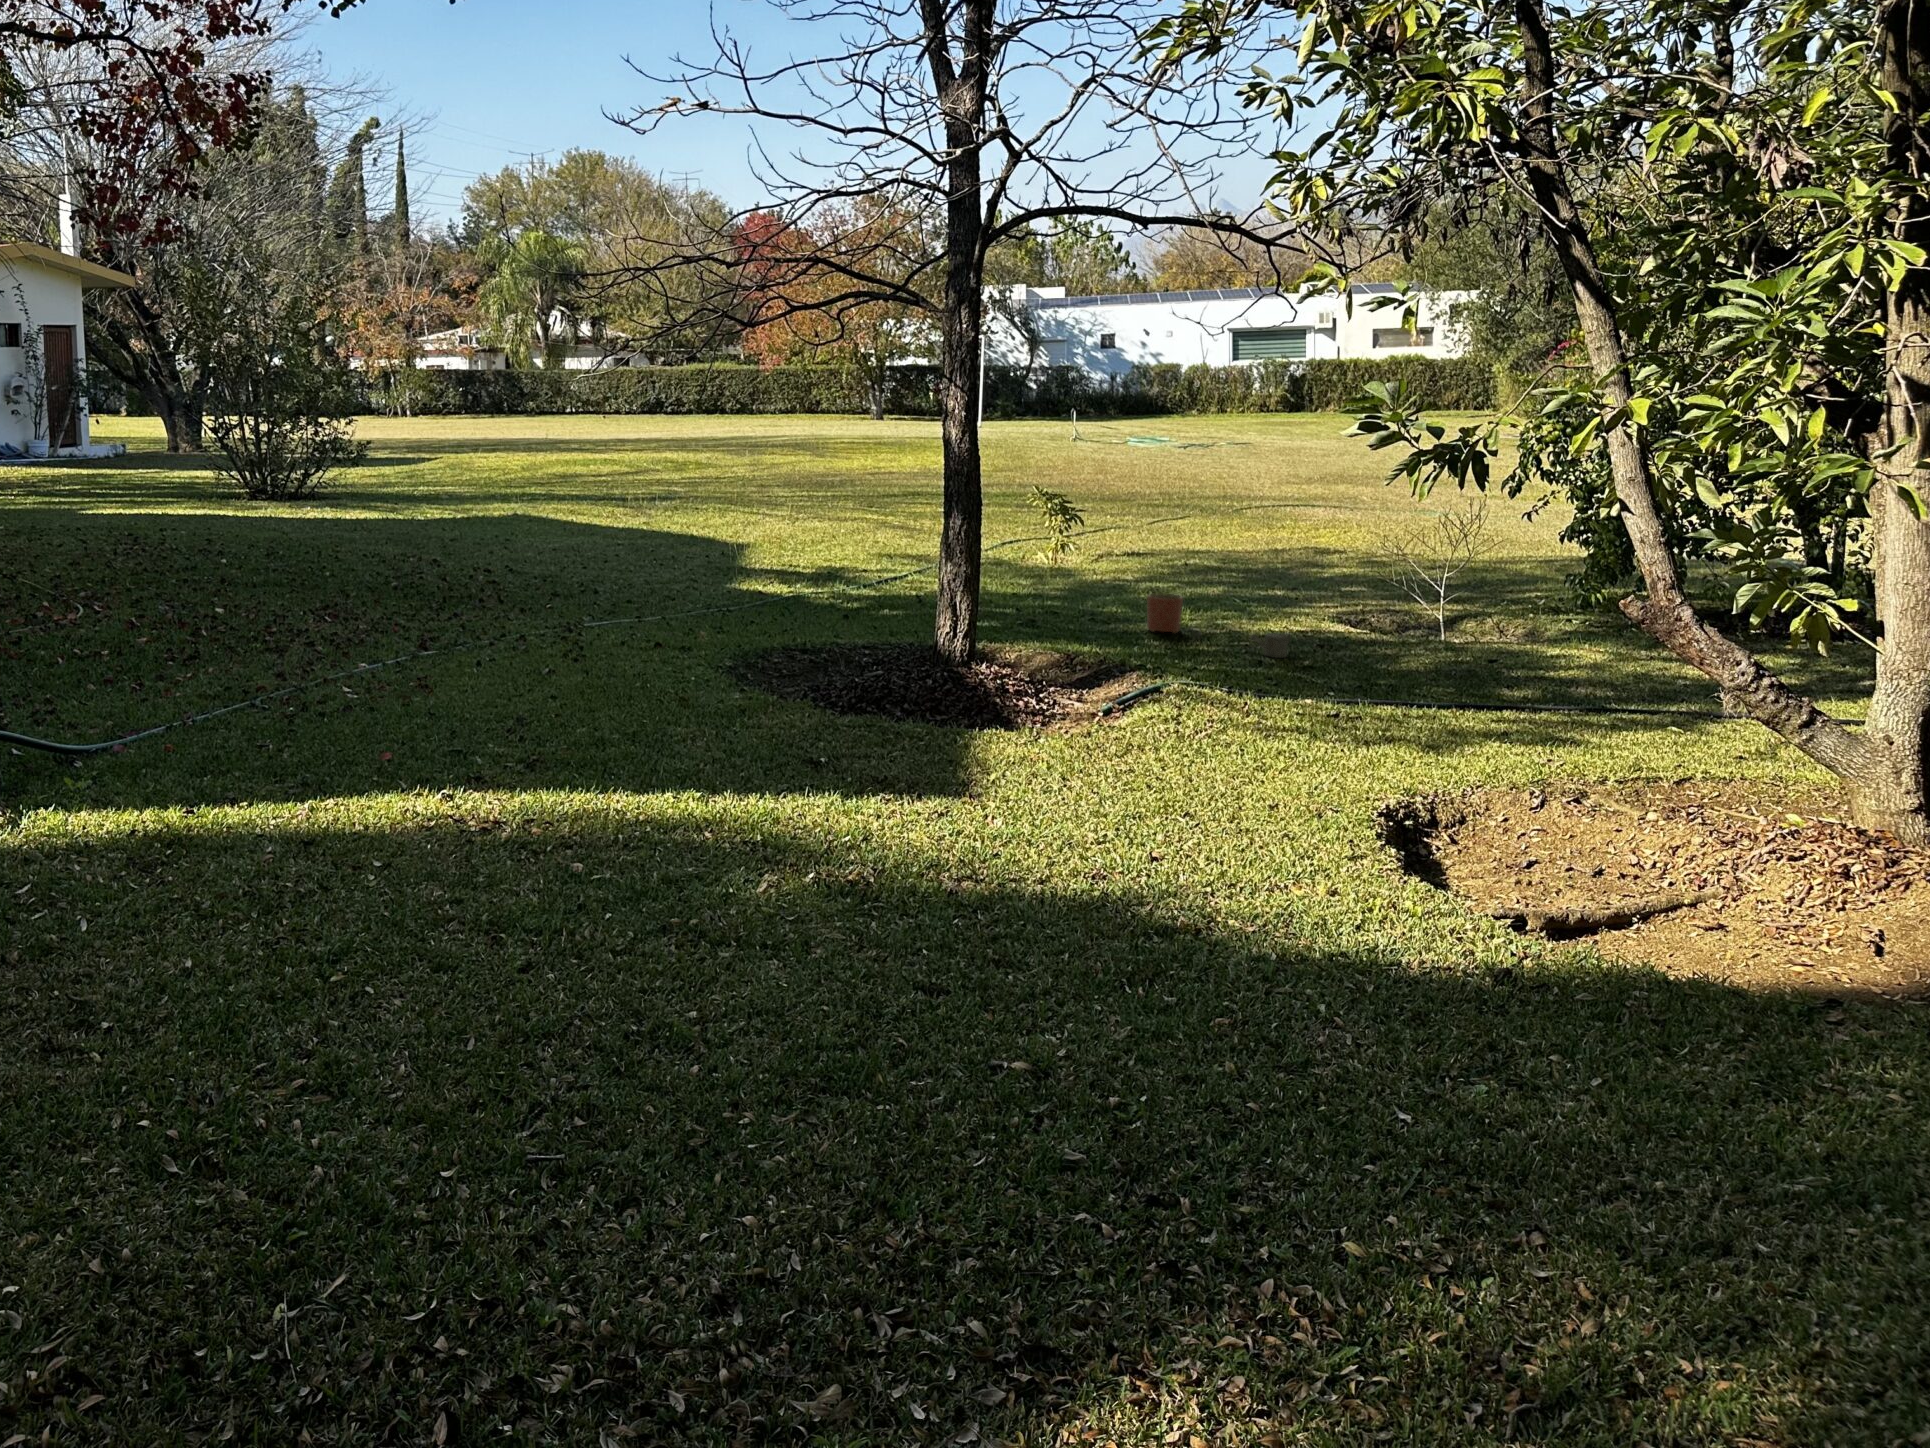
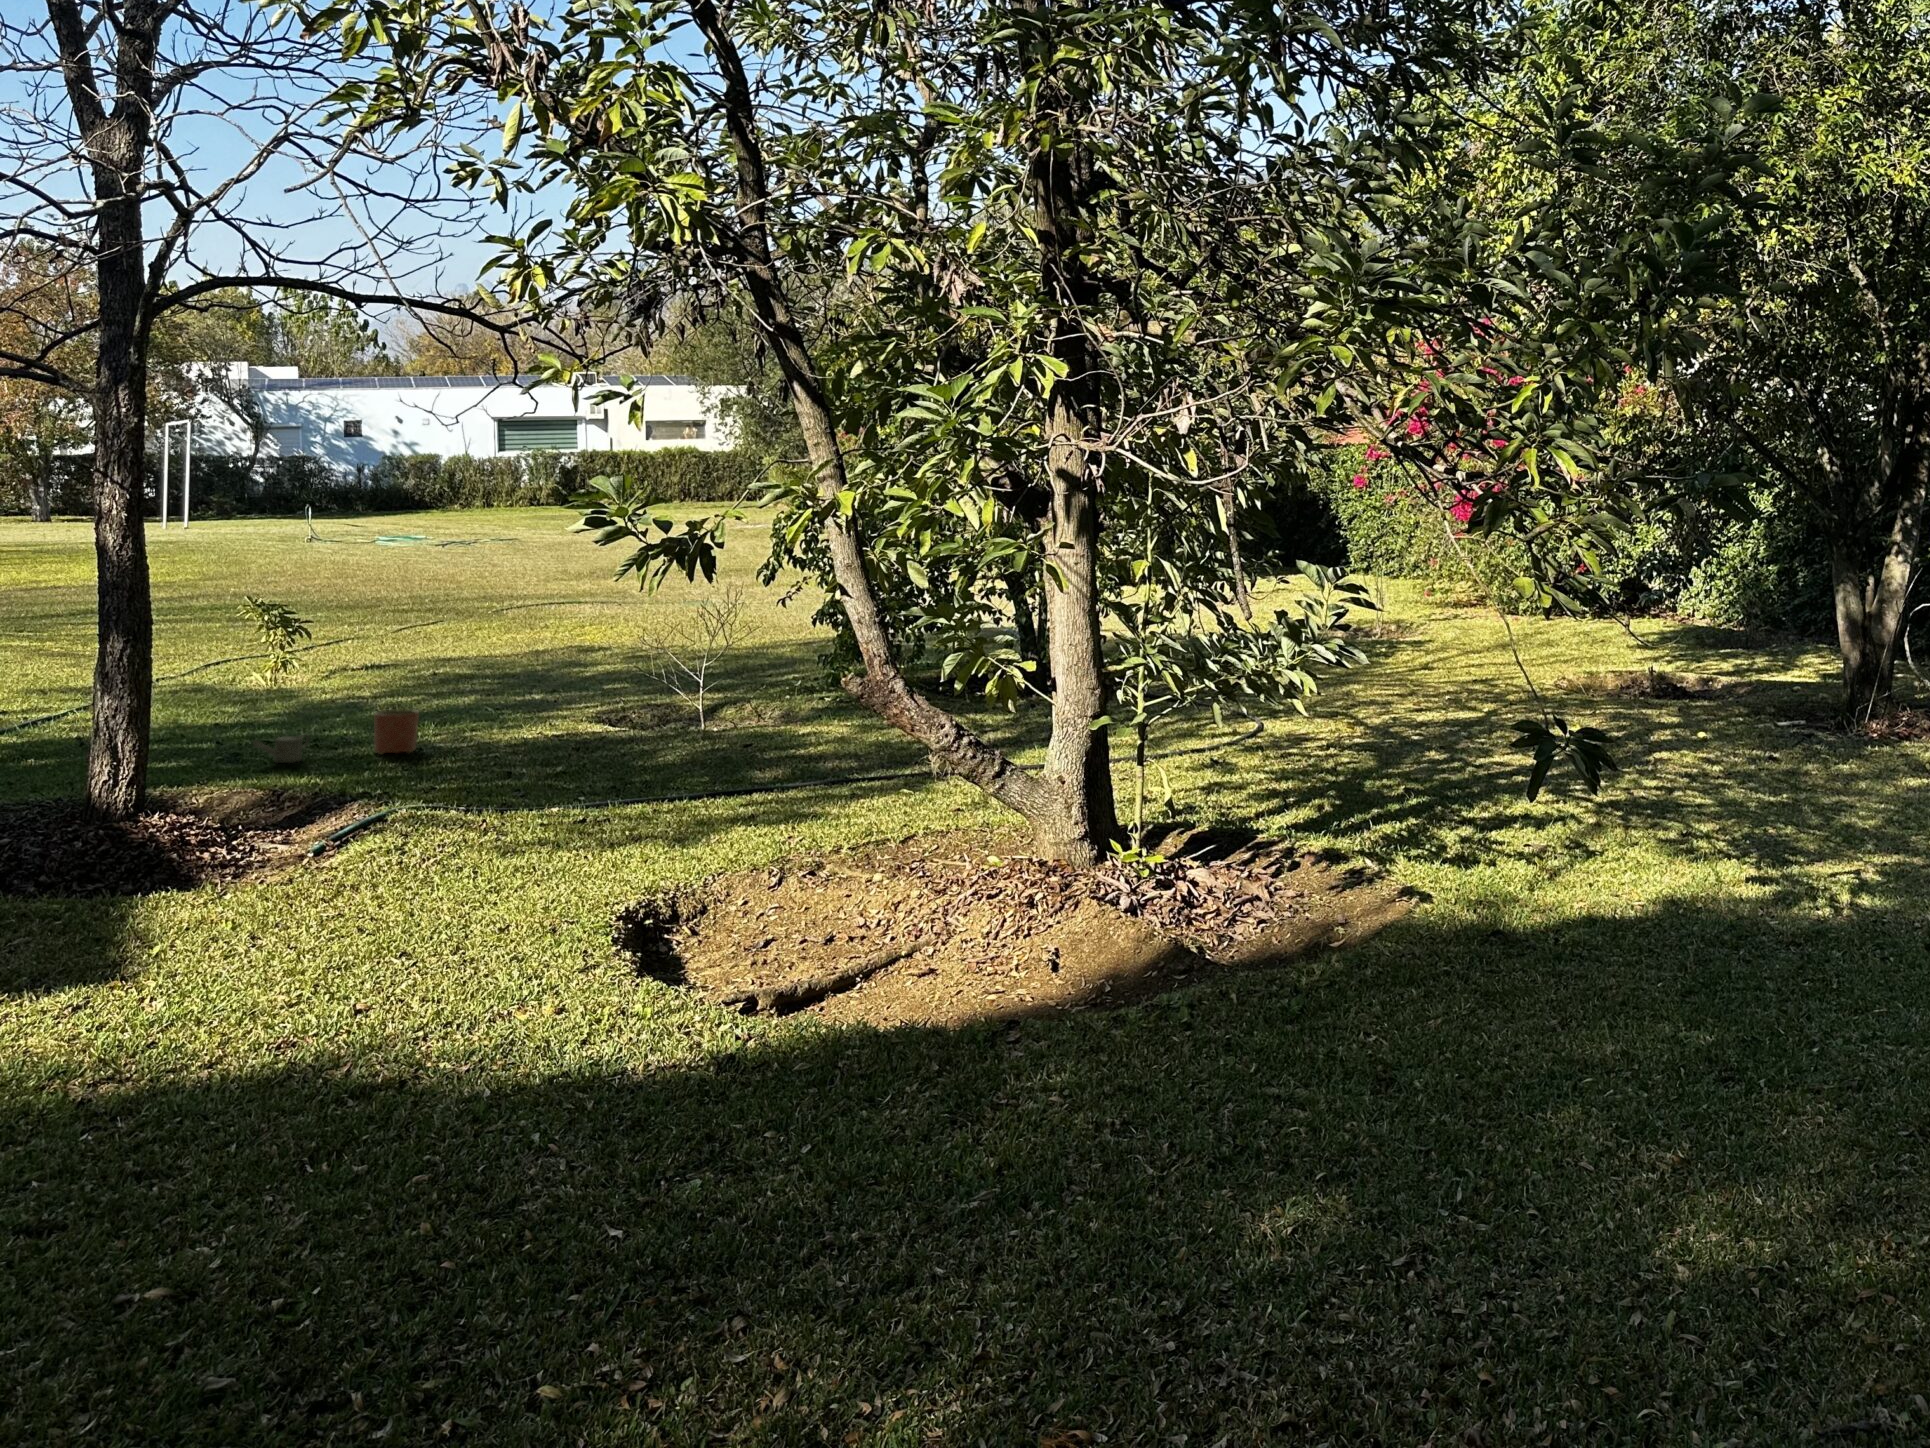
watering can: present [1251,633,1291,658] -> present [253,735,310,763]

